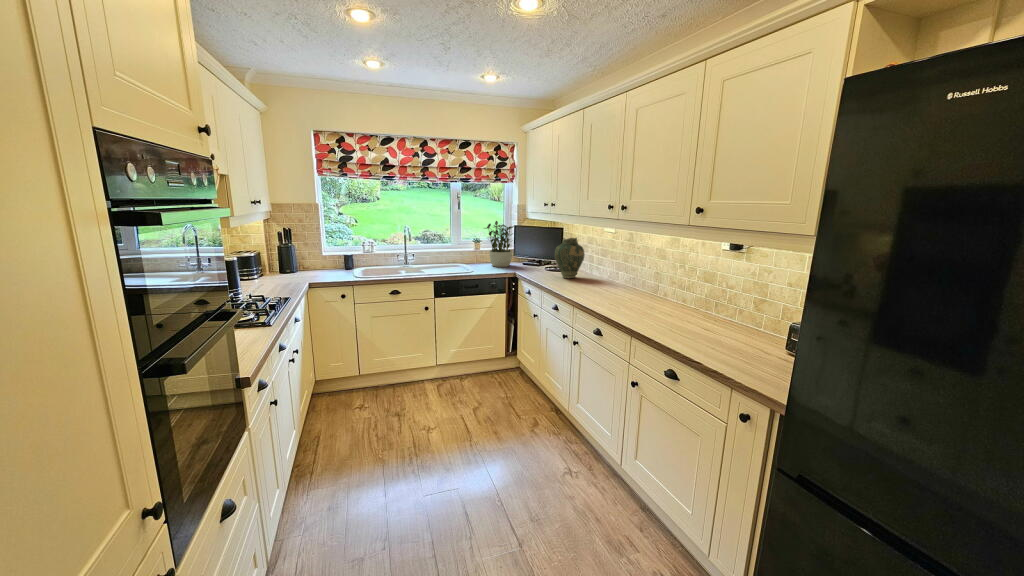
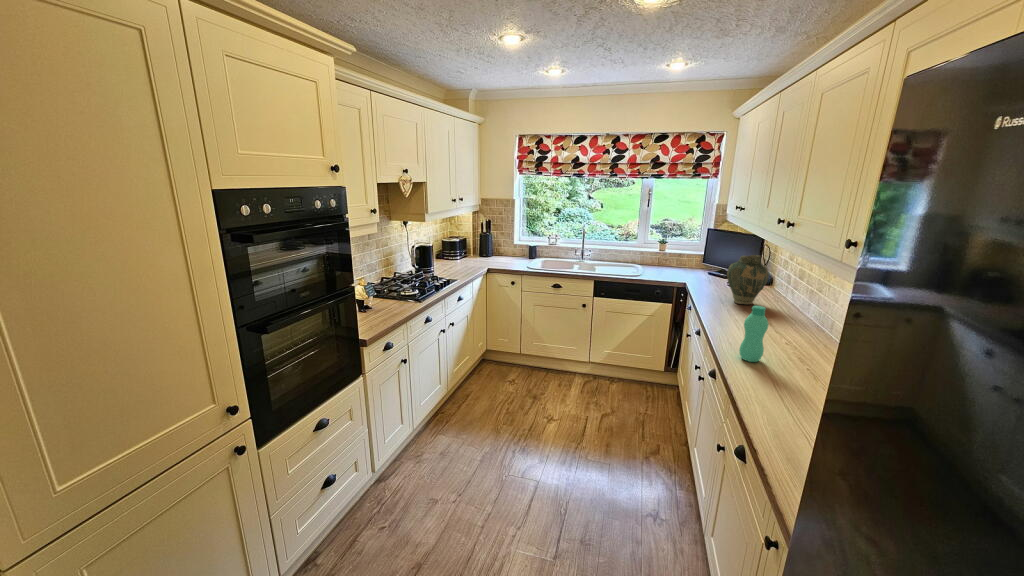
potted plant: present [485,221,514,267] -> none [665,223,707,275]
bottle: none [616,263,633,308] -> present [739,306,769,362]

